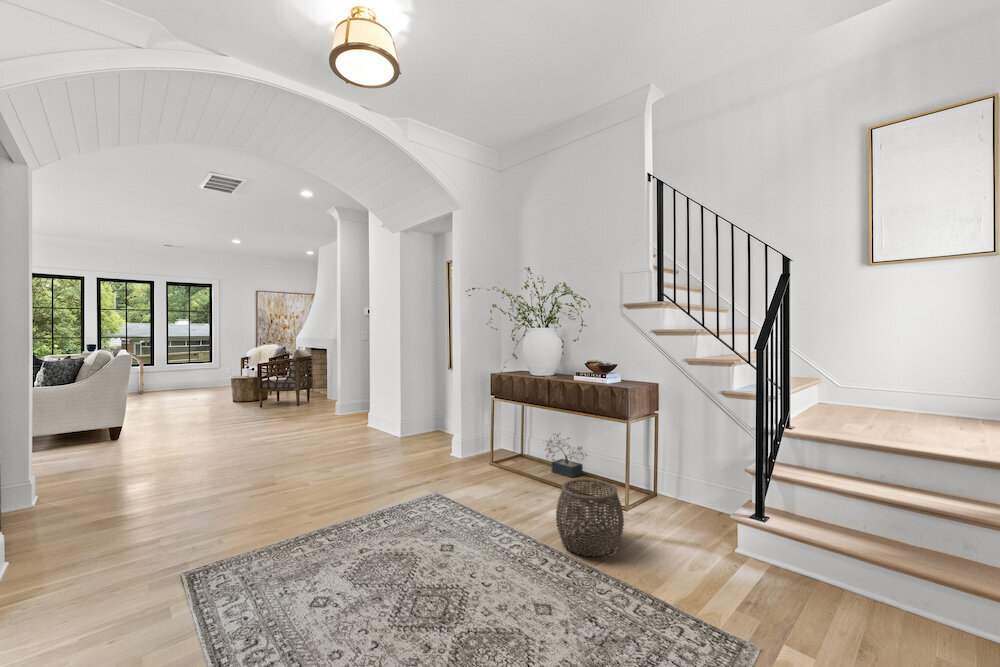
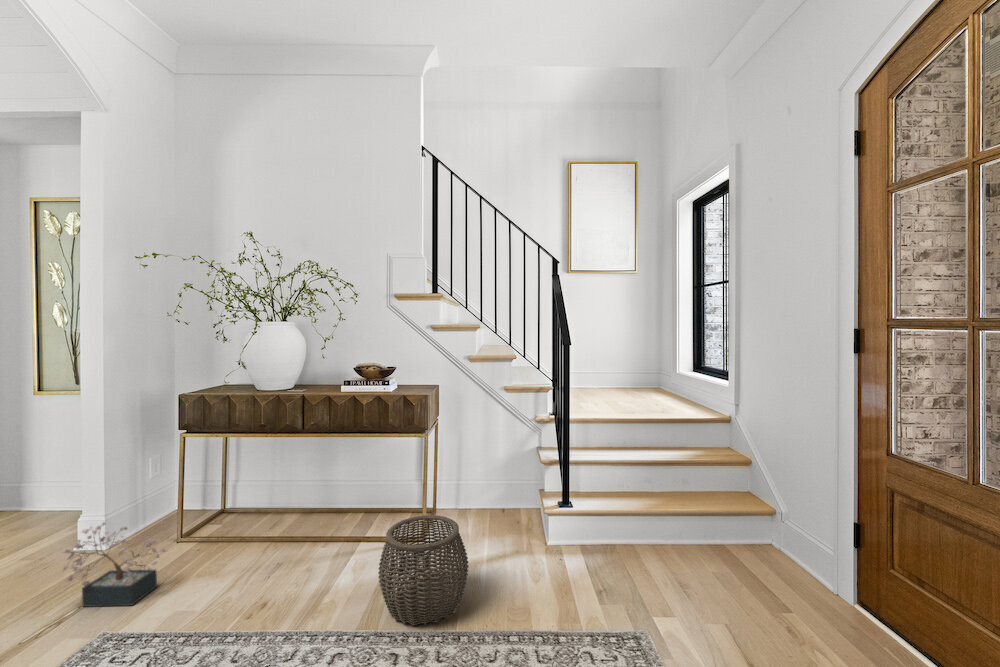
decorative plant: present [545,433,587,478] -> present [59,523,167,607]

